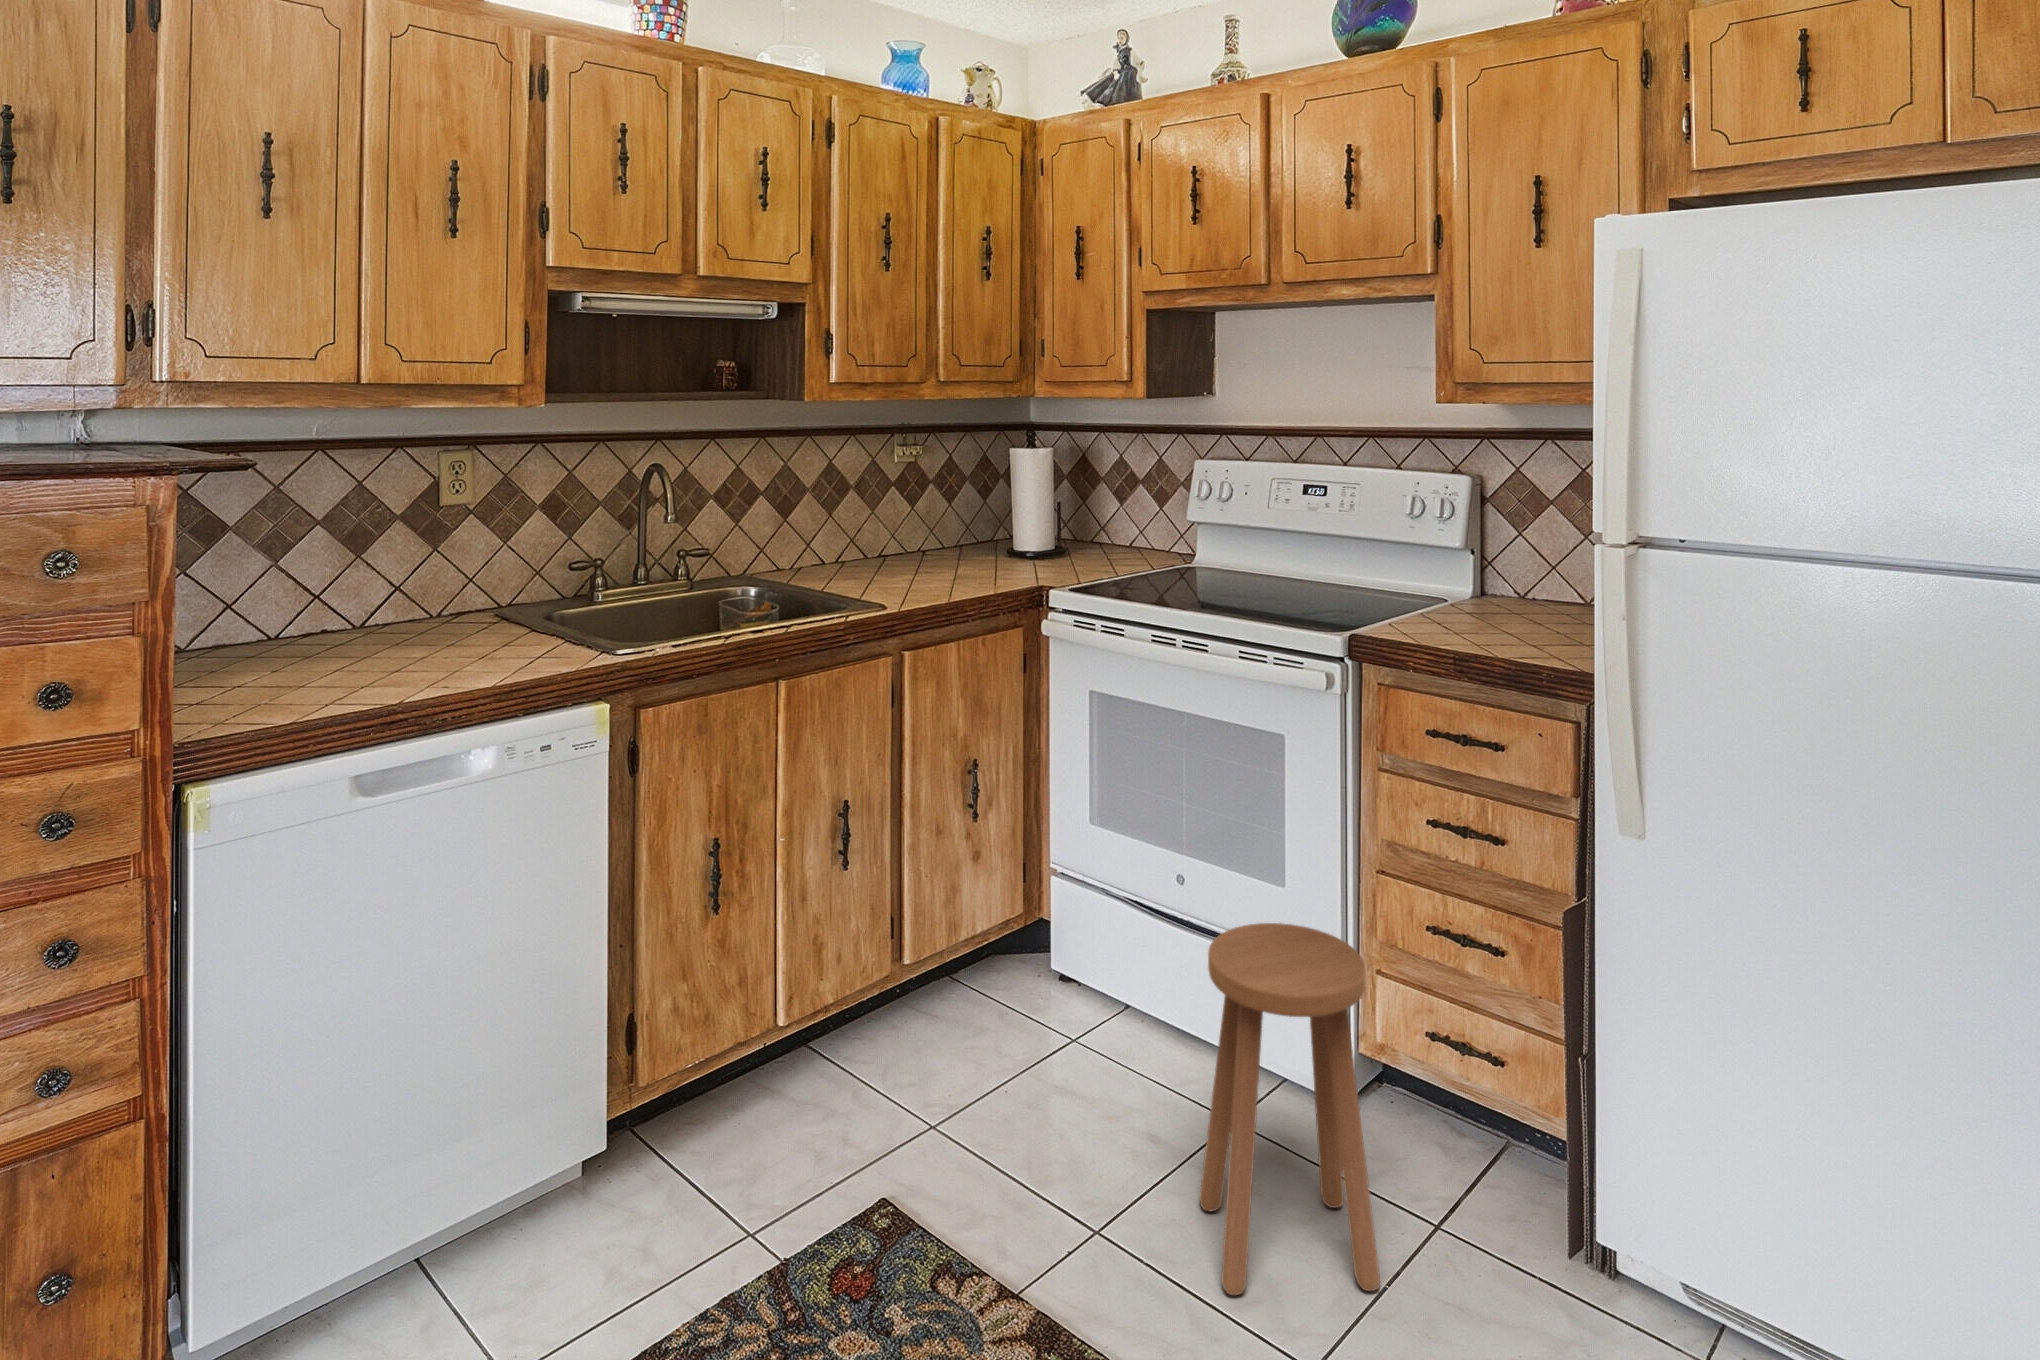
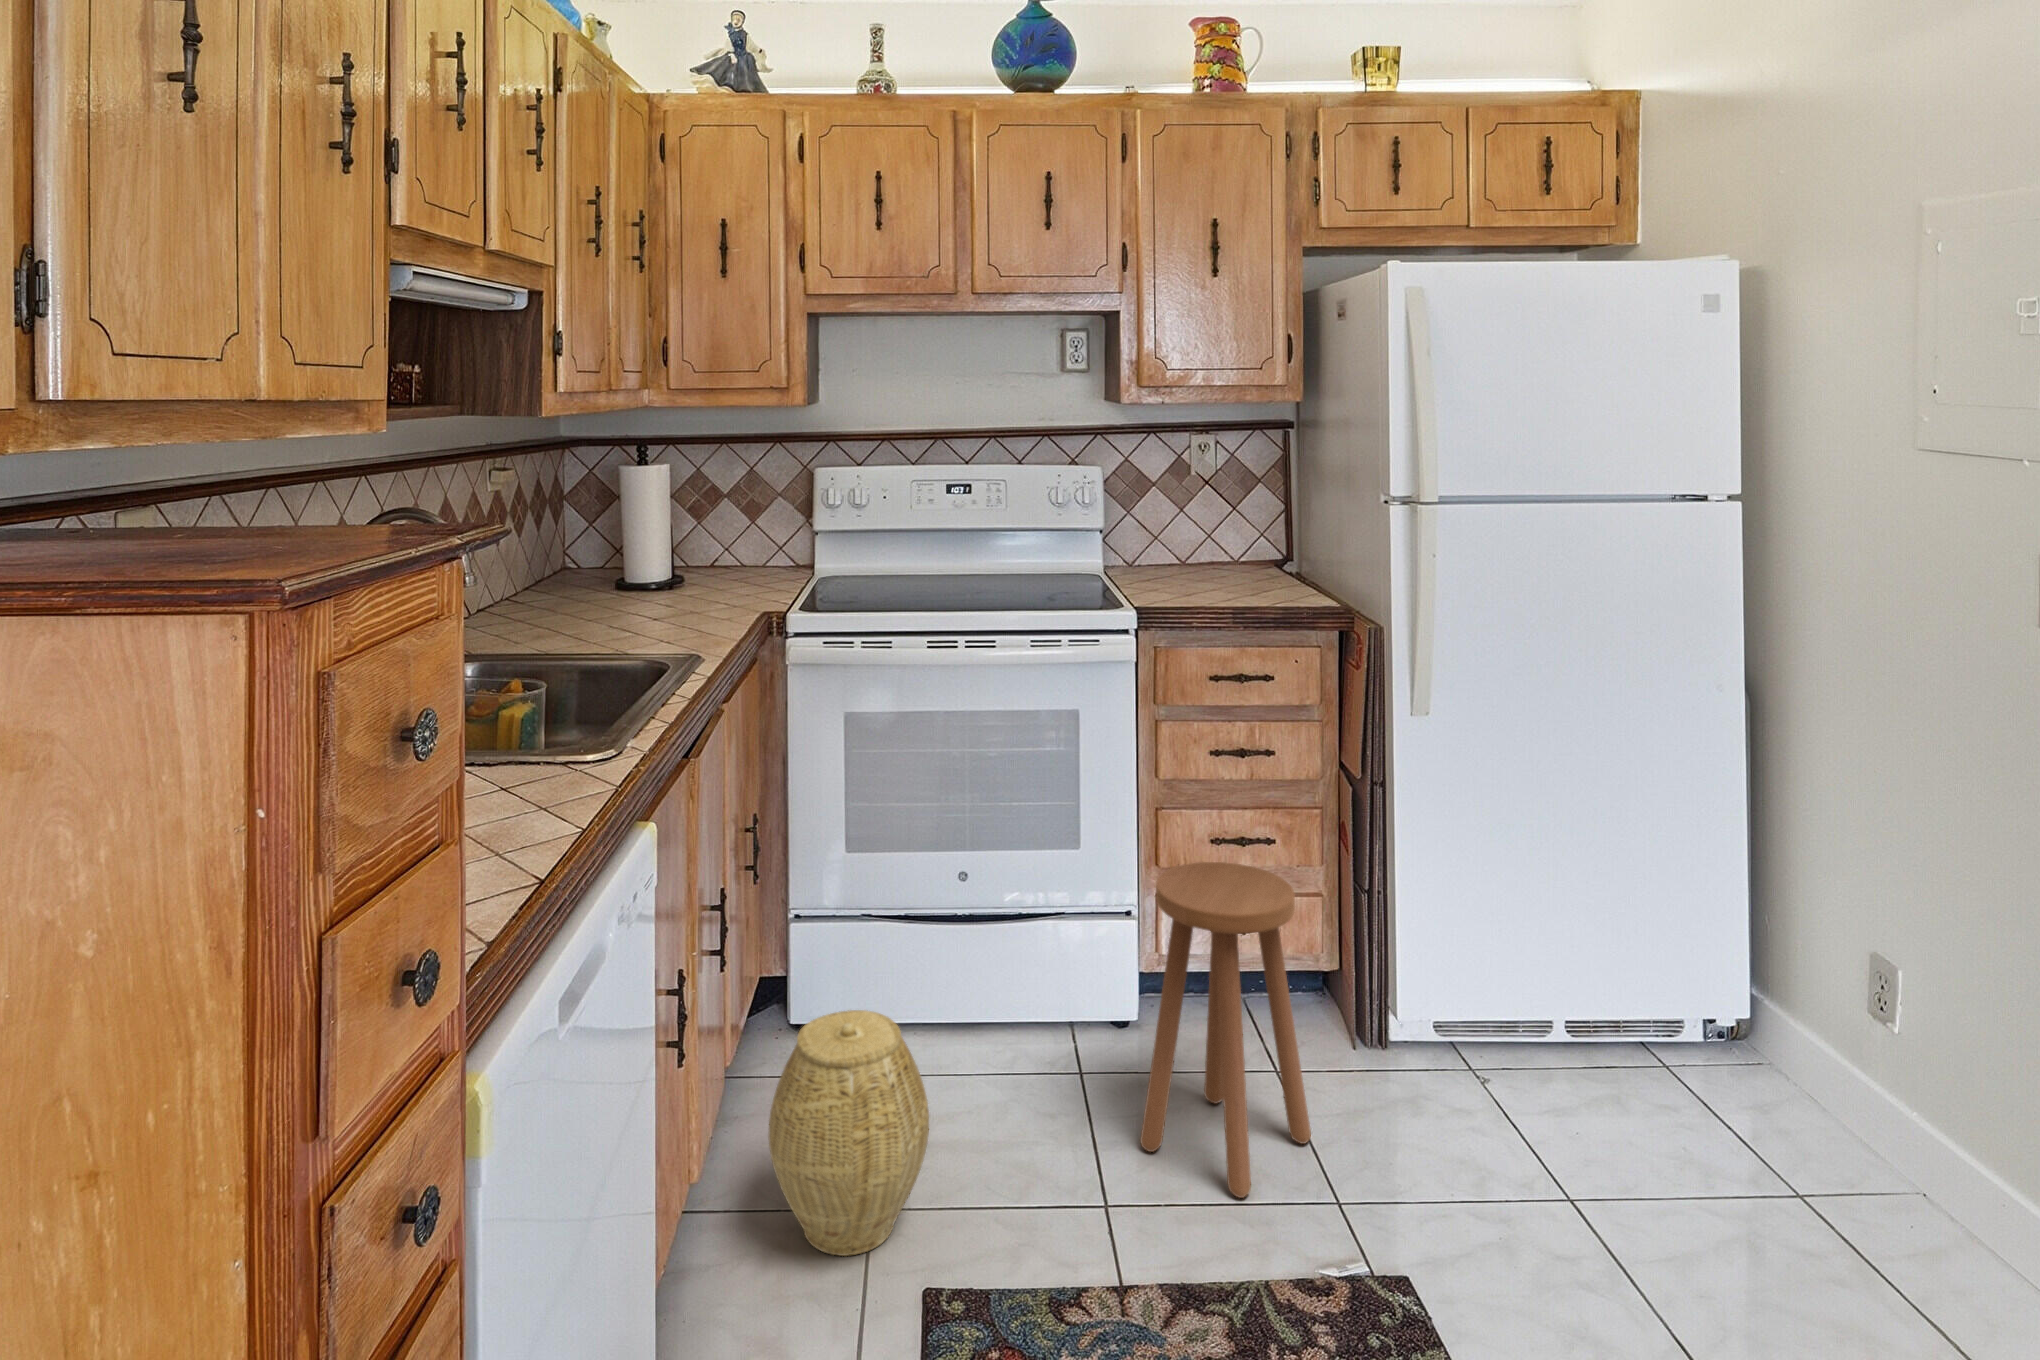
woven basket: none [843,942,984,1153] -> present [768,1010,929,1256]

